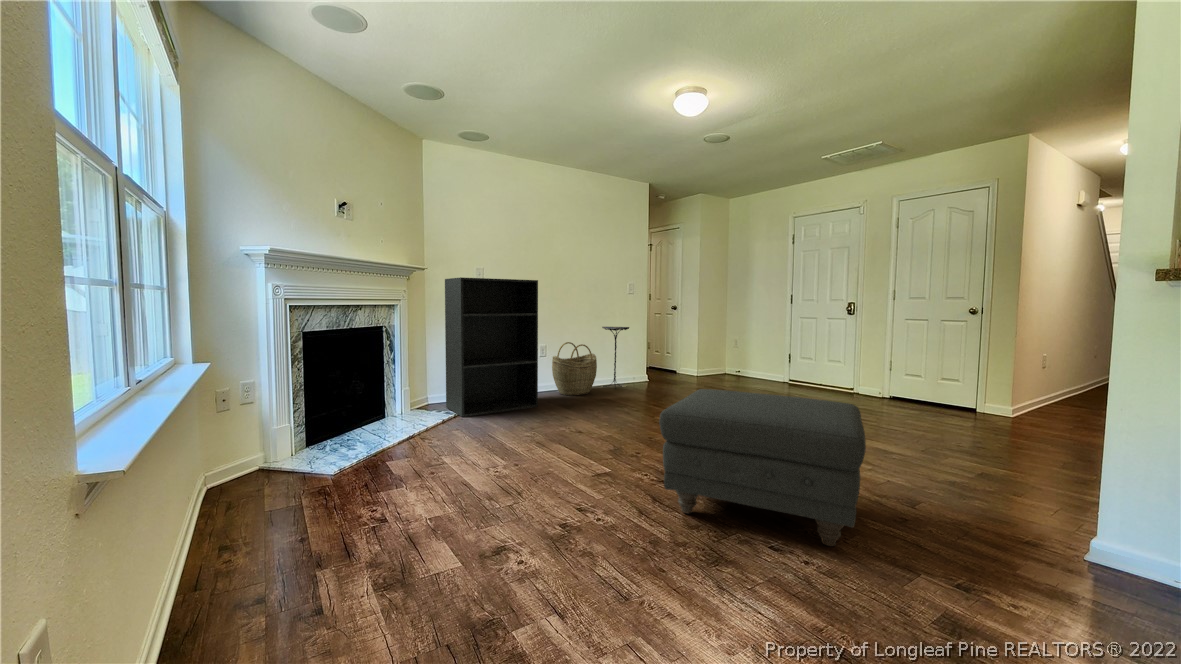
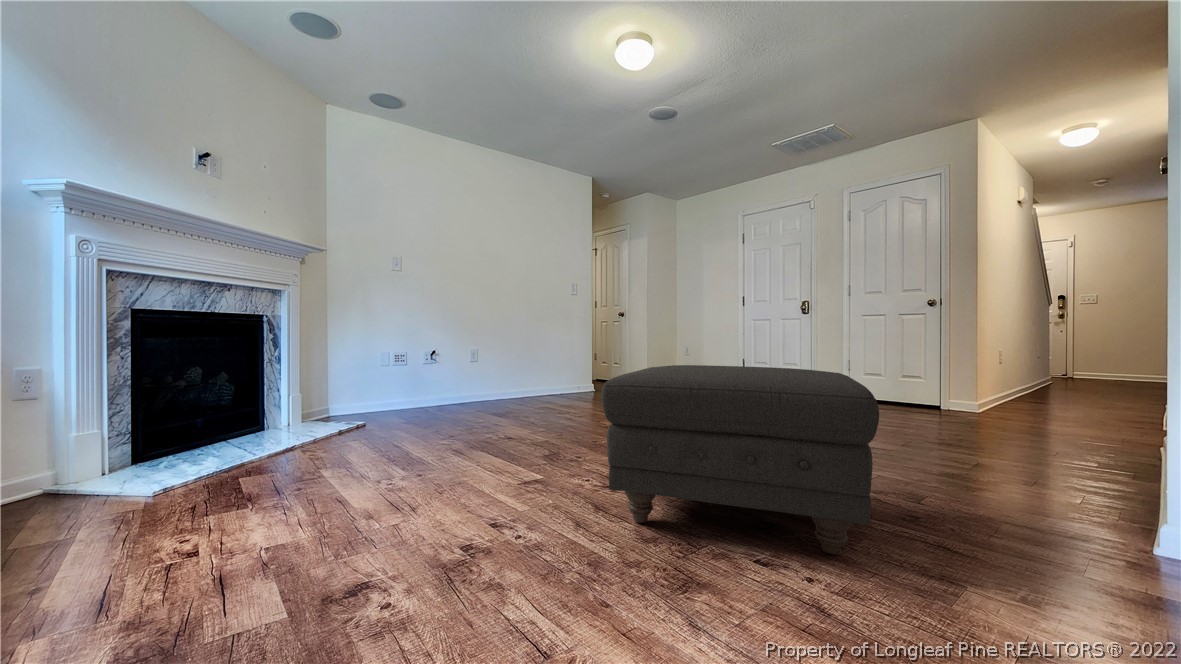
bookshelf: present [445,277,538,417] -> none [352,258,466,427]
side table: present [602,327,629,389] -> none [543,328,574,398]
woven basket: present [552,342,597,396] -> none [485,345,537,405]

